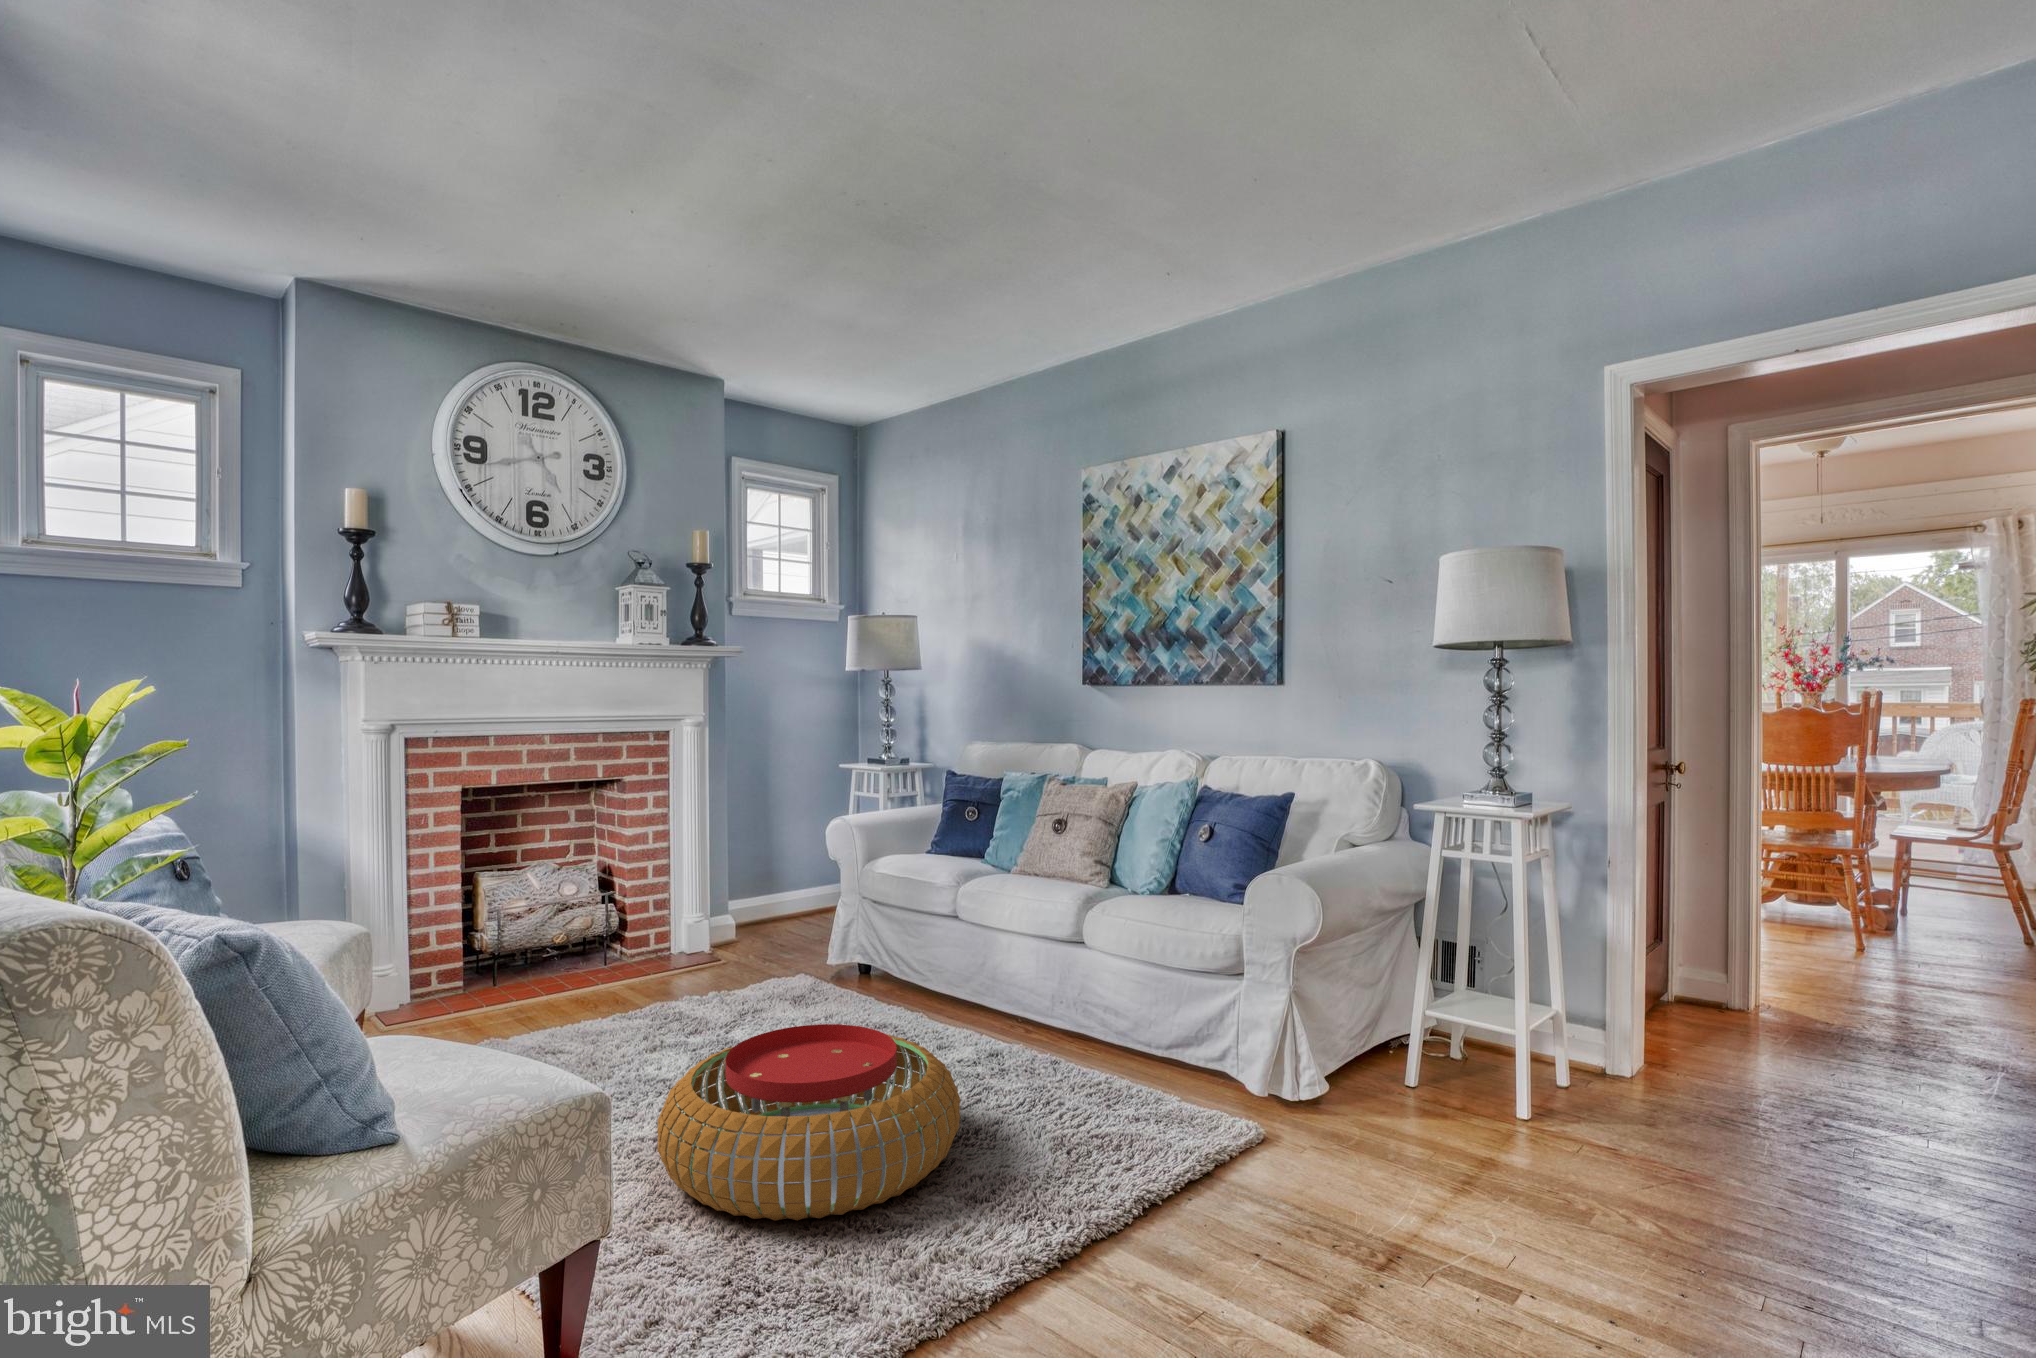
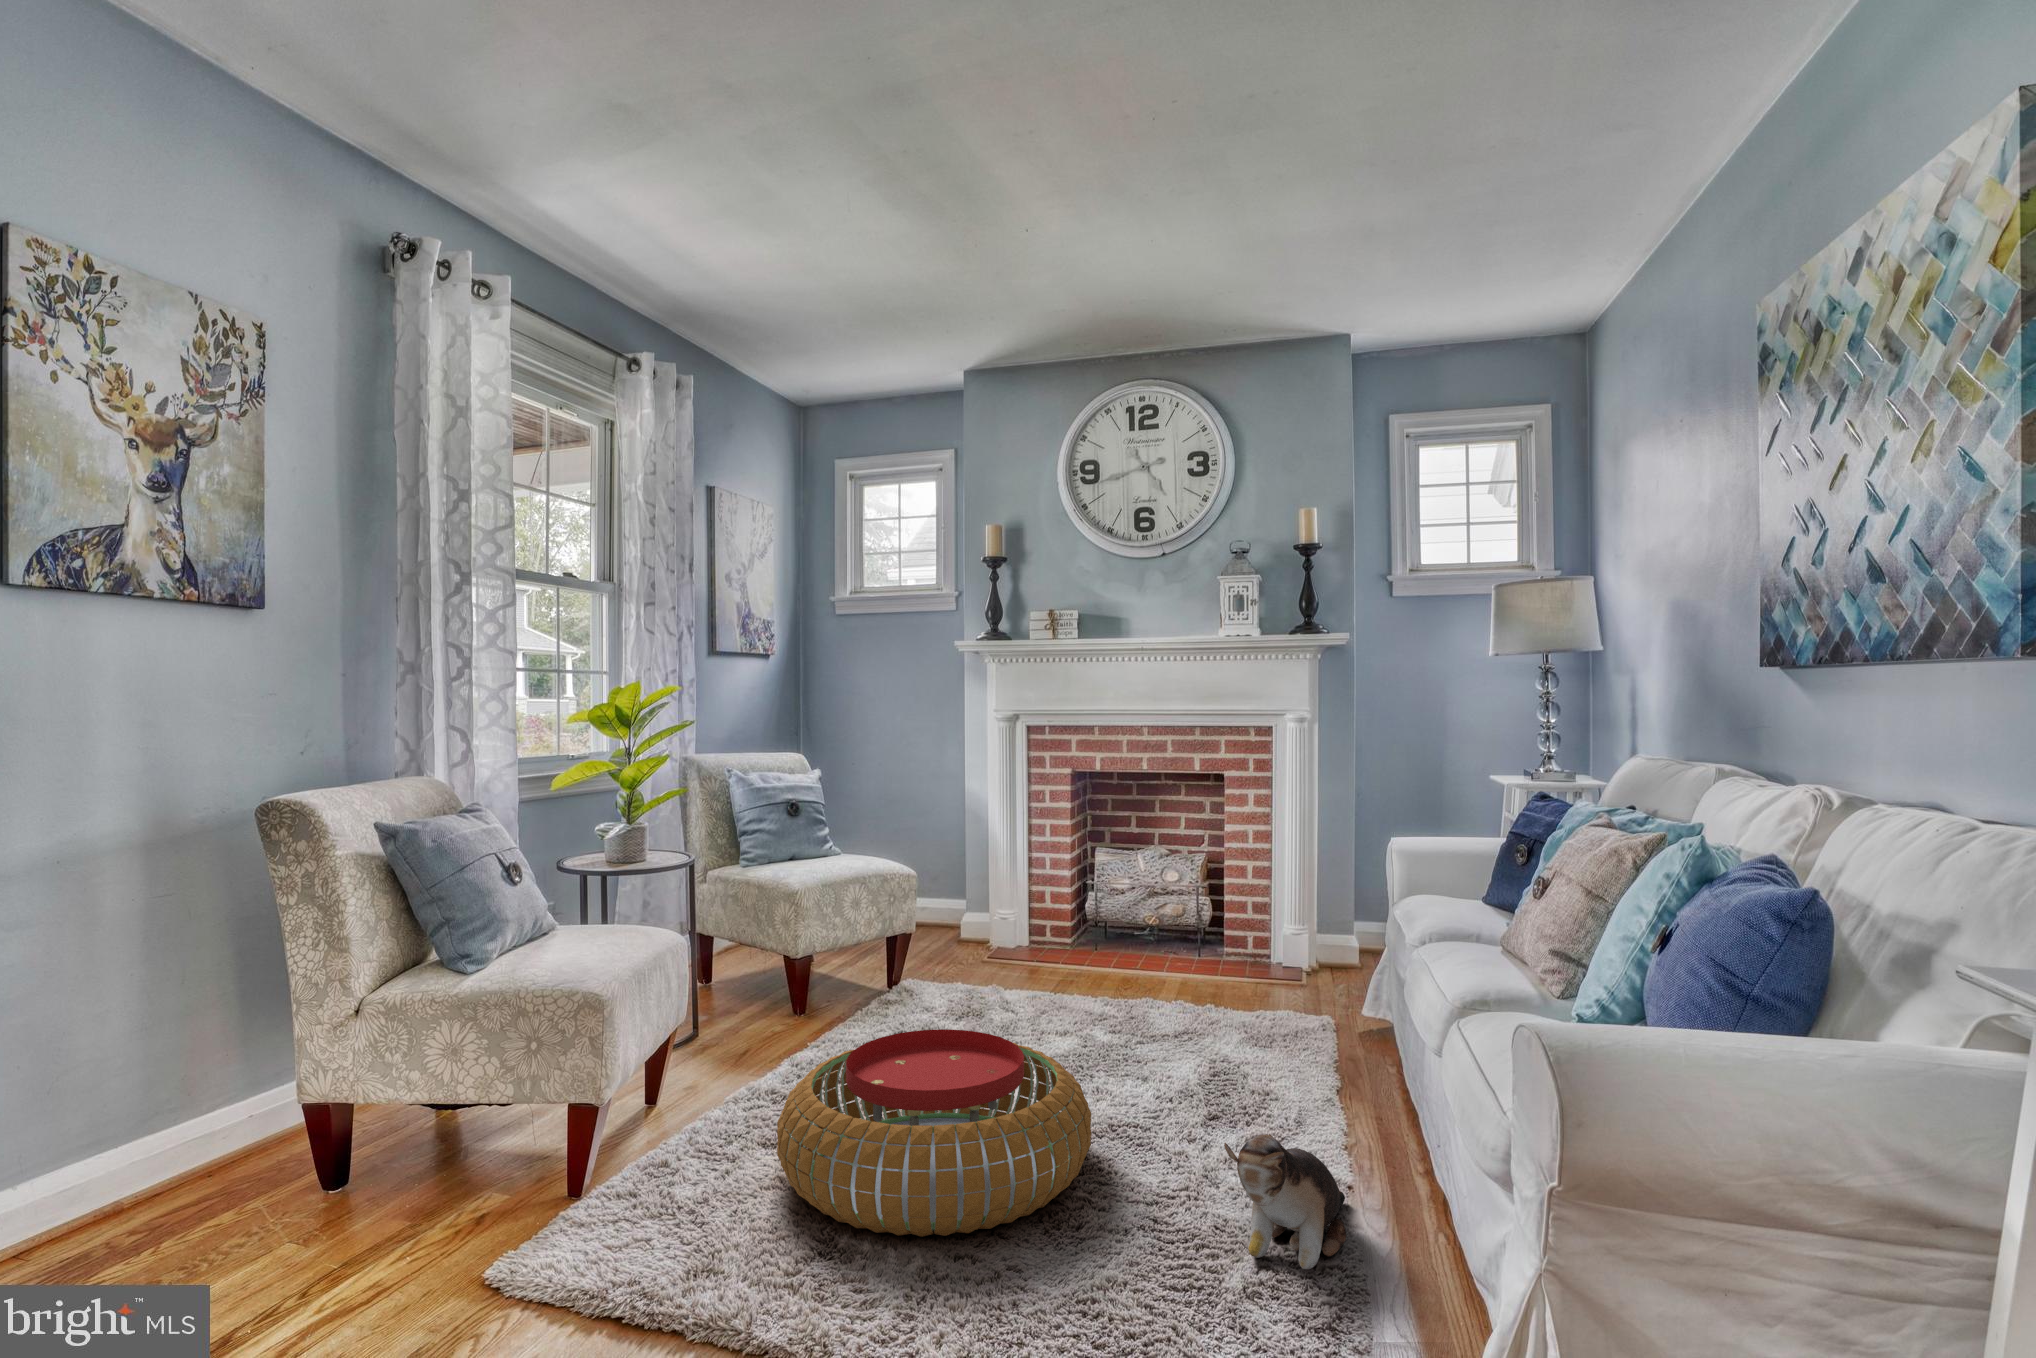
plush toy: none [1037,1007,1114,1098] -> present [1224,1134,1346,1269]

